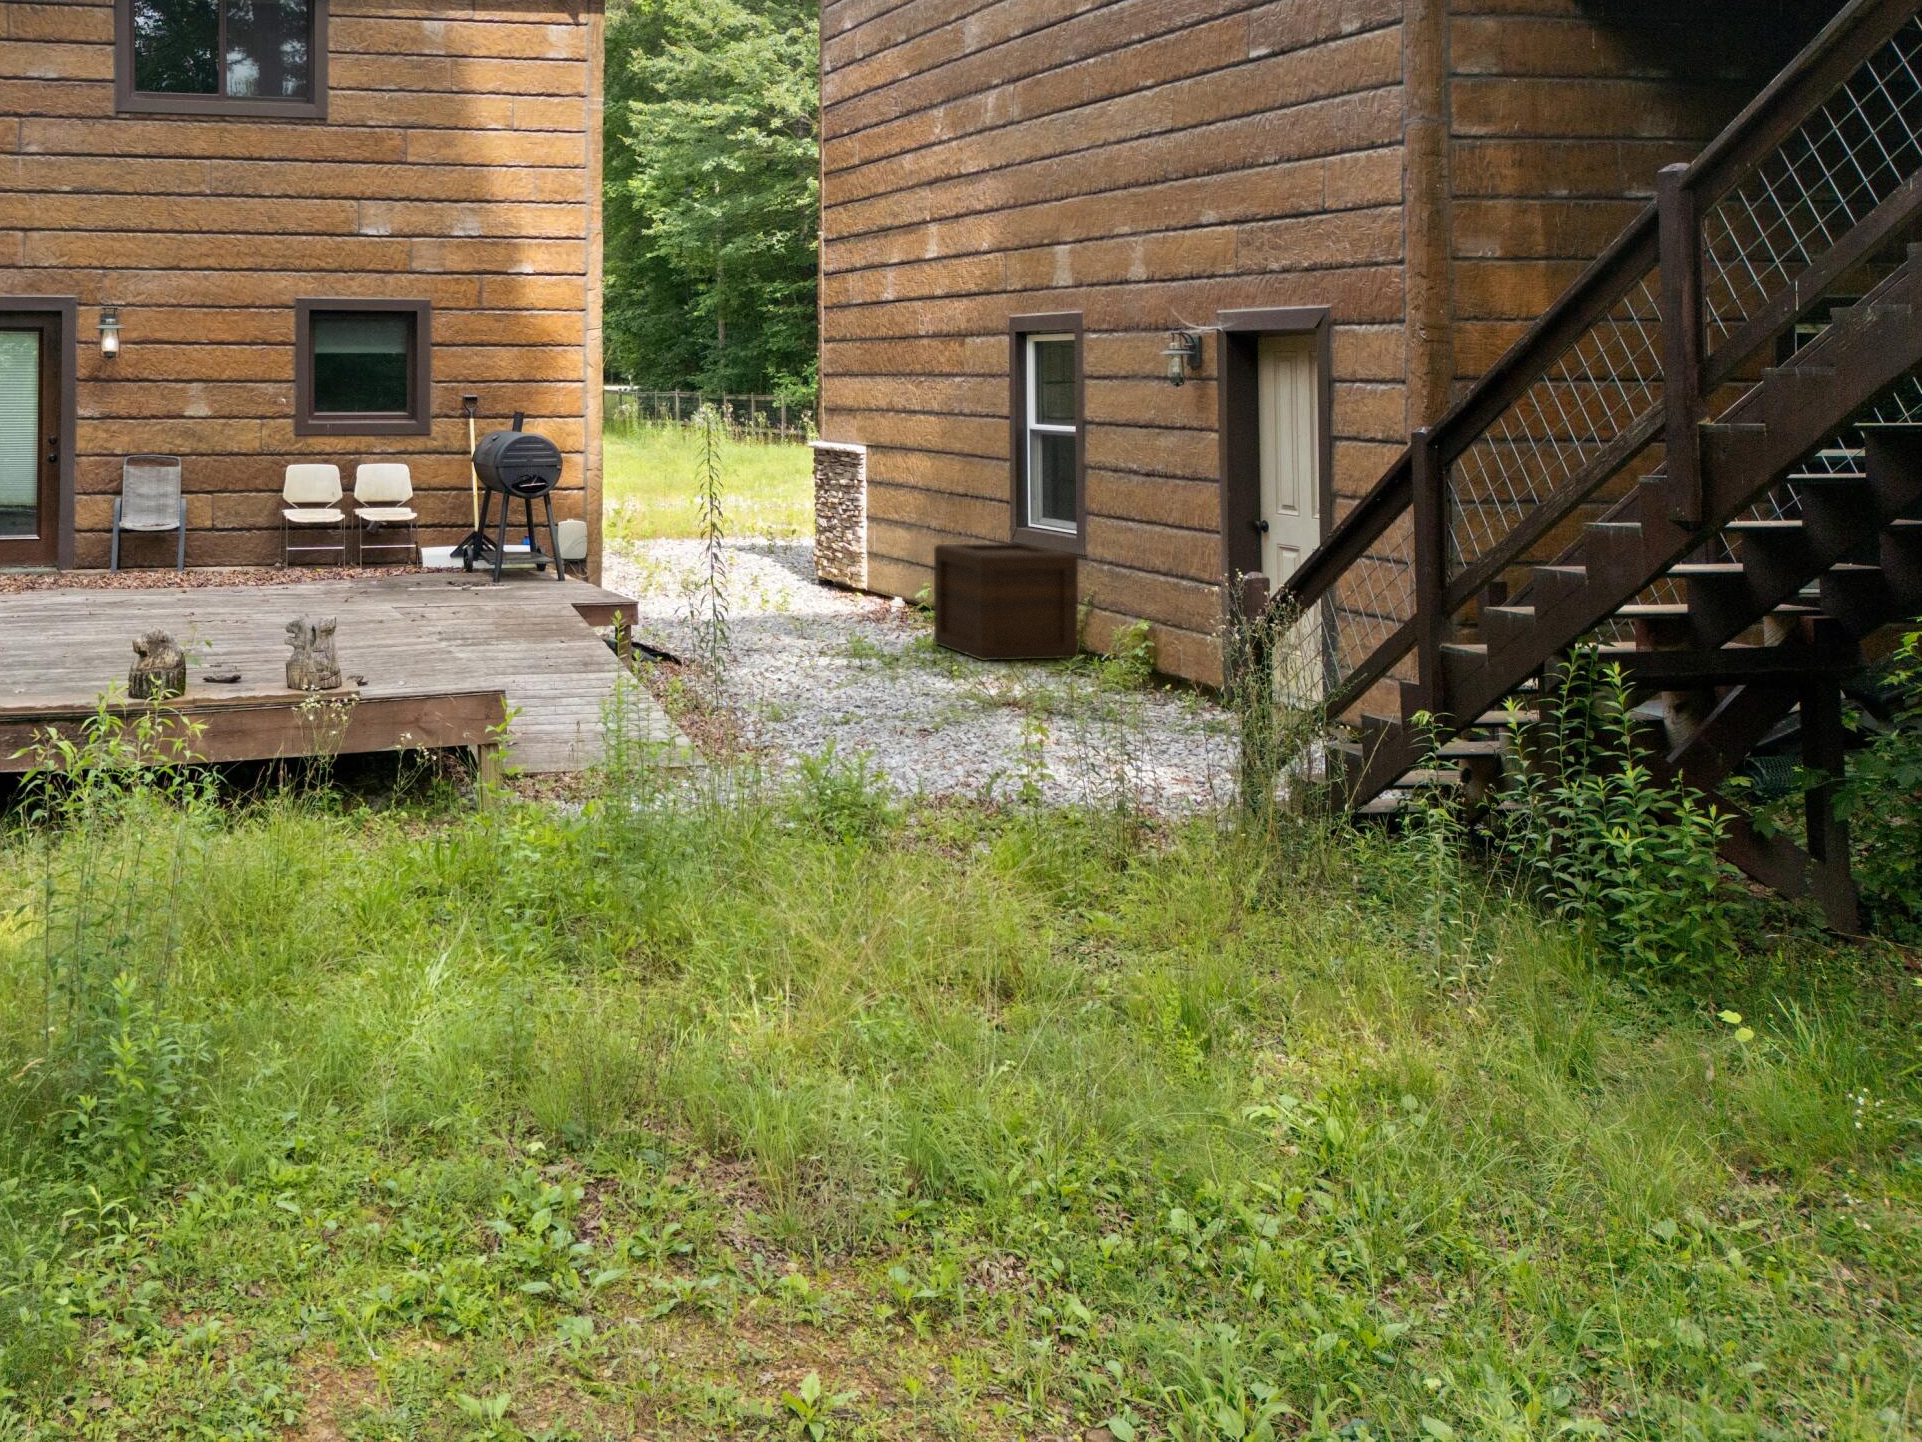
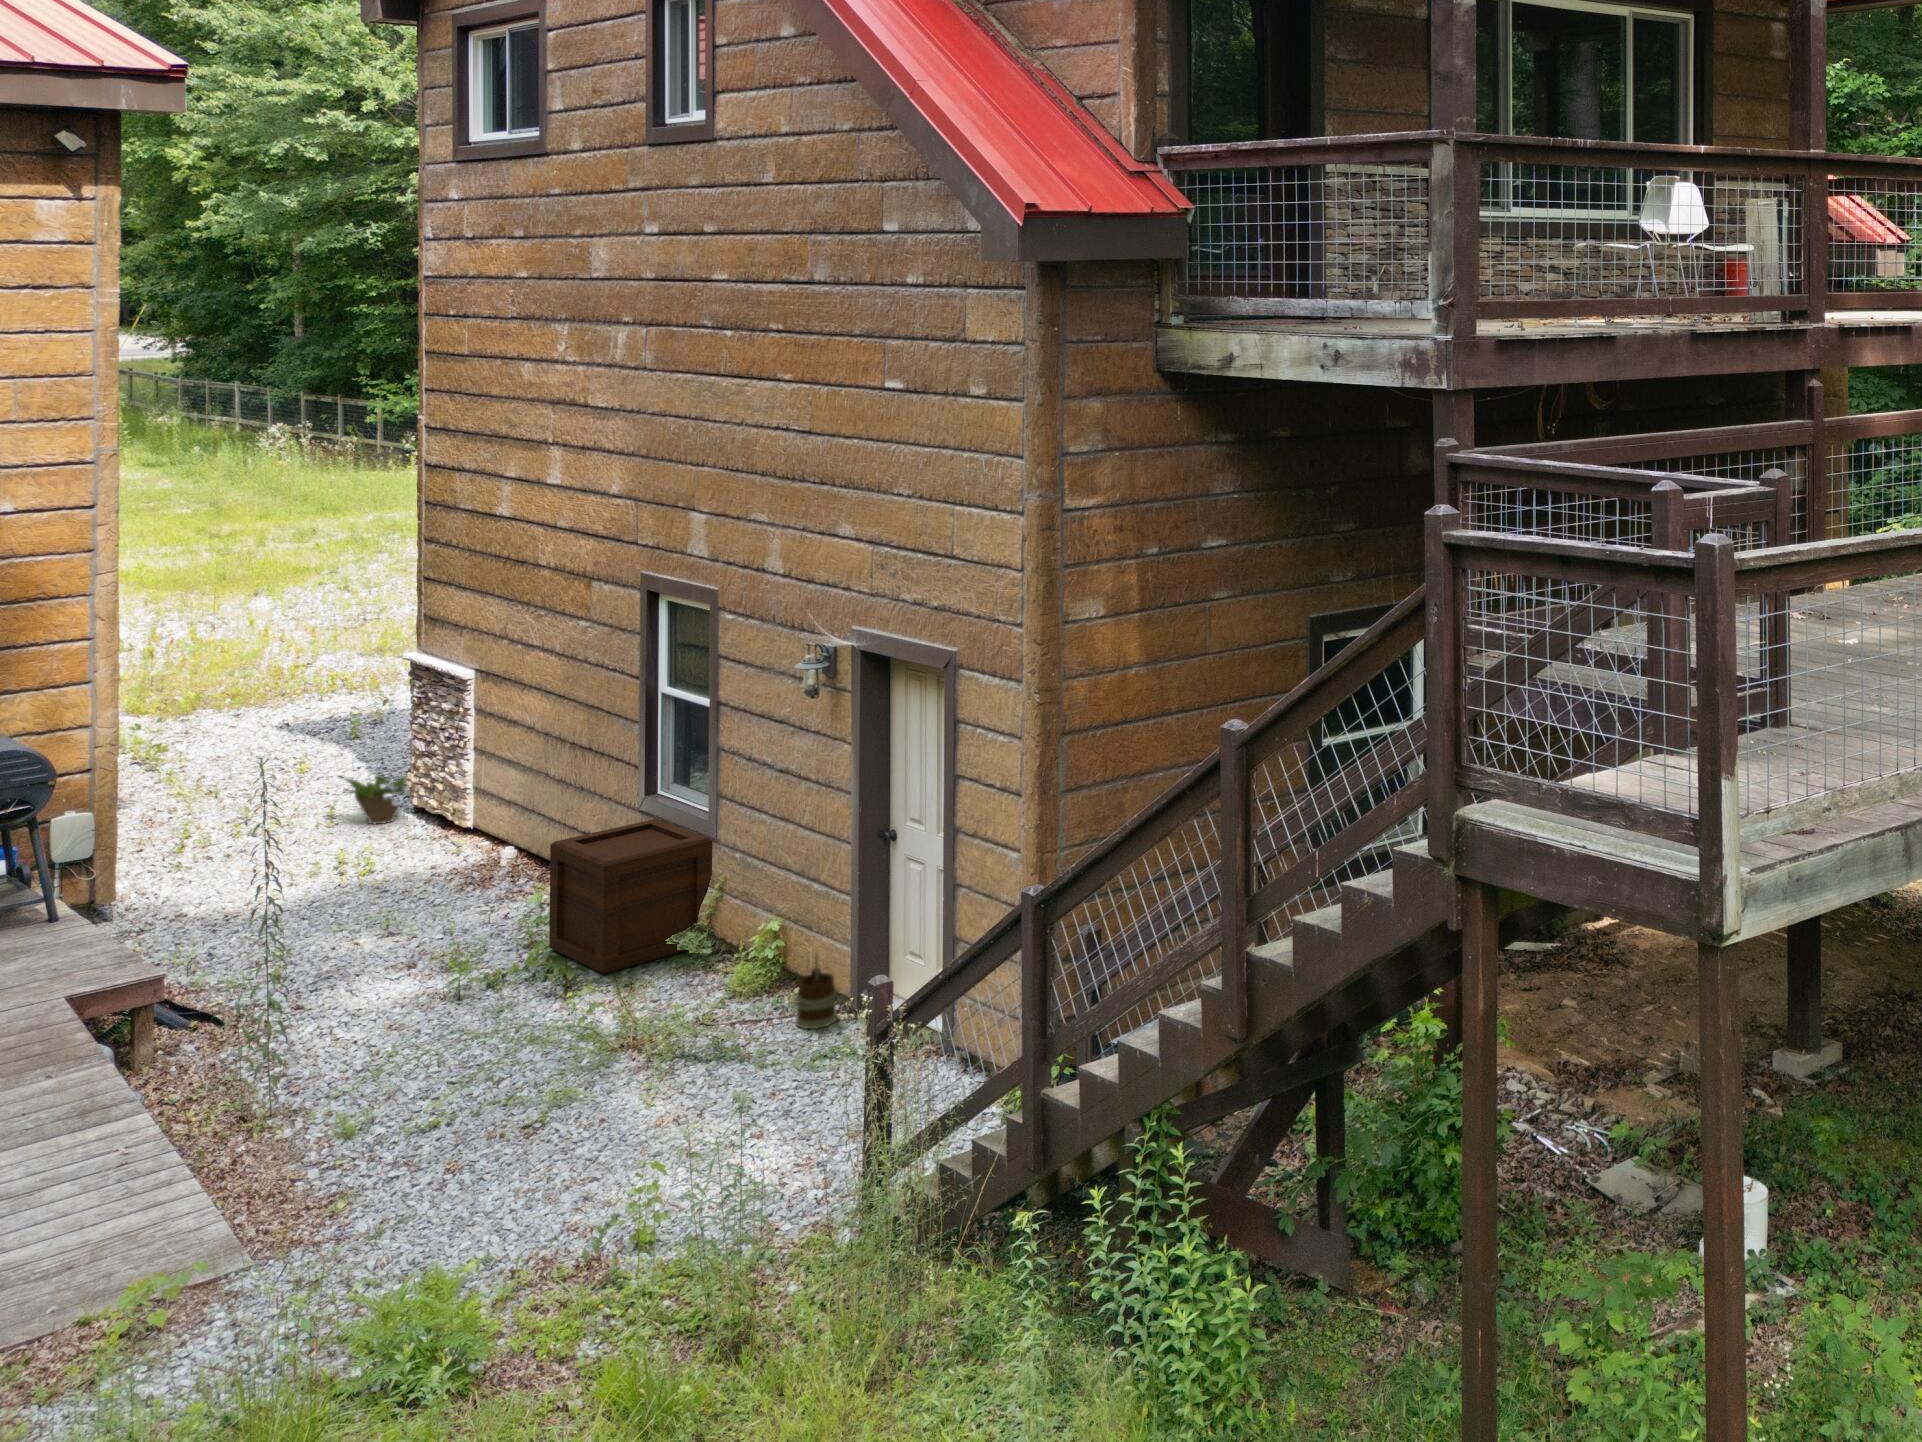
decorative plant: none [765,535,825,577] -> present [343,776,407,824]
wooden bucket: none [1164,636,1207,711] -> present [795,953,837,1029]

